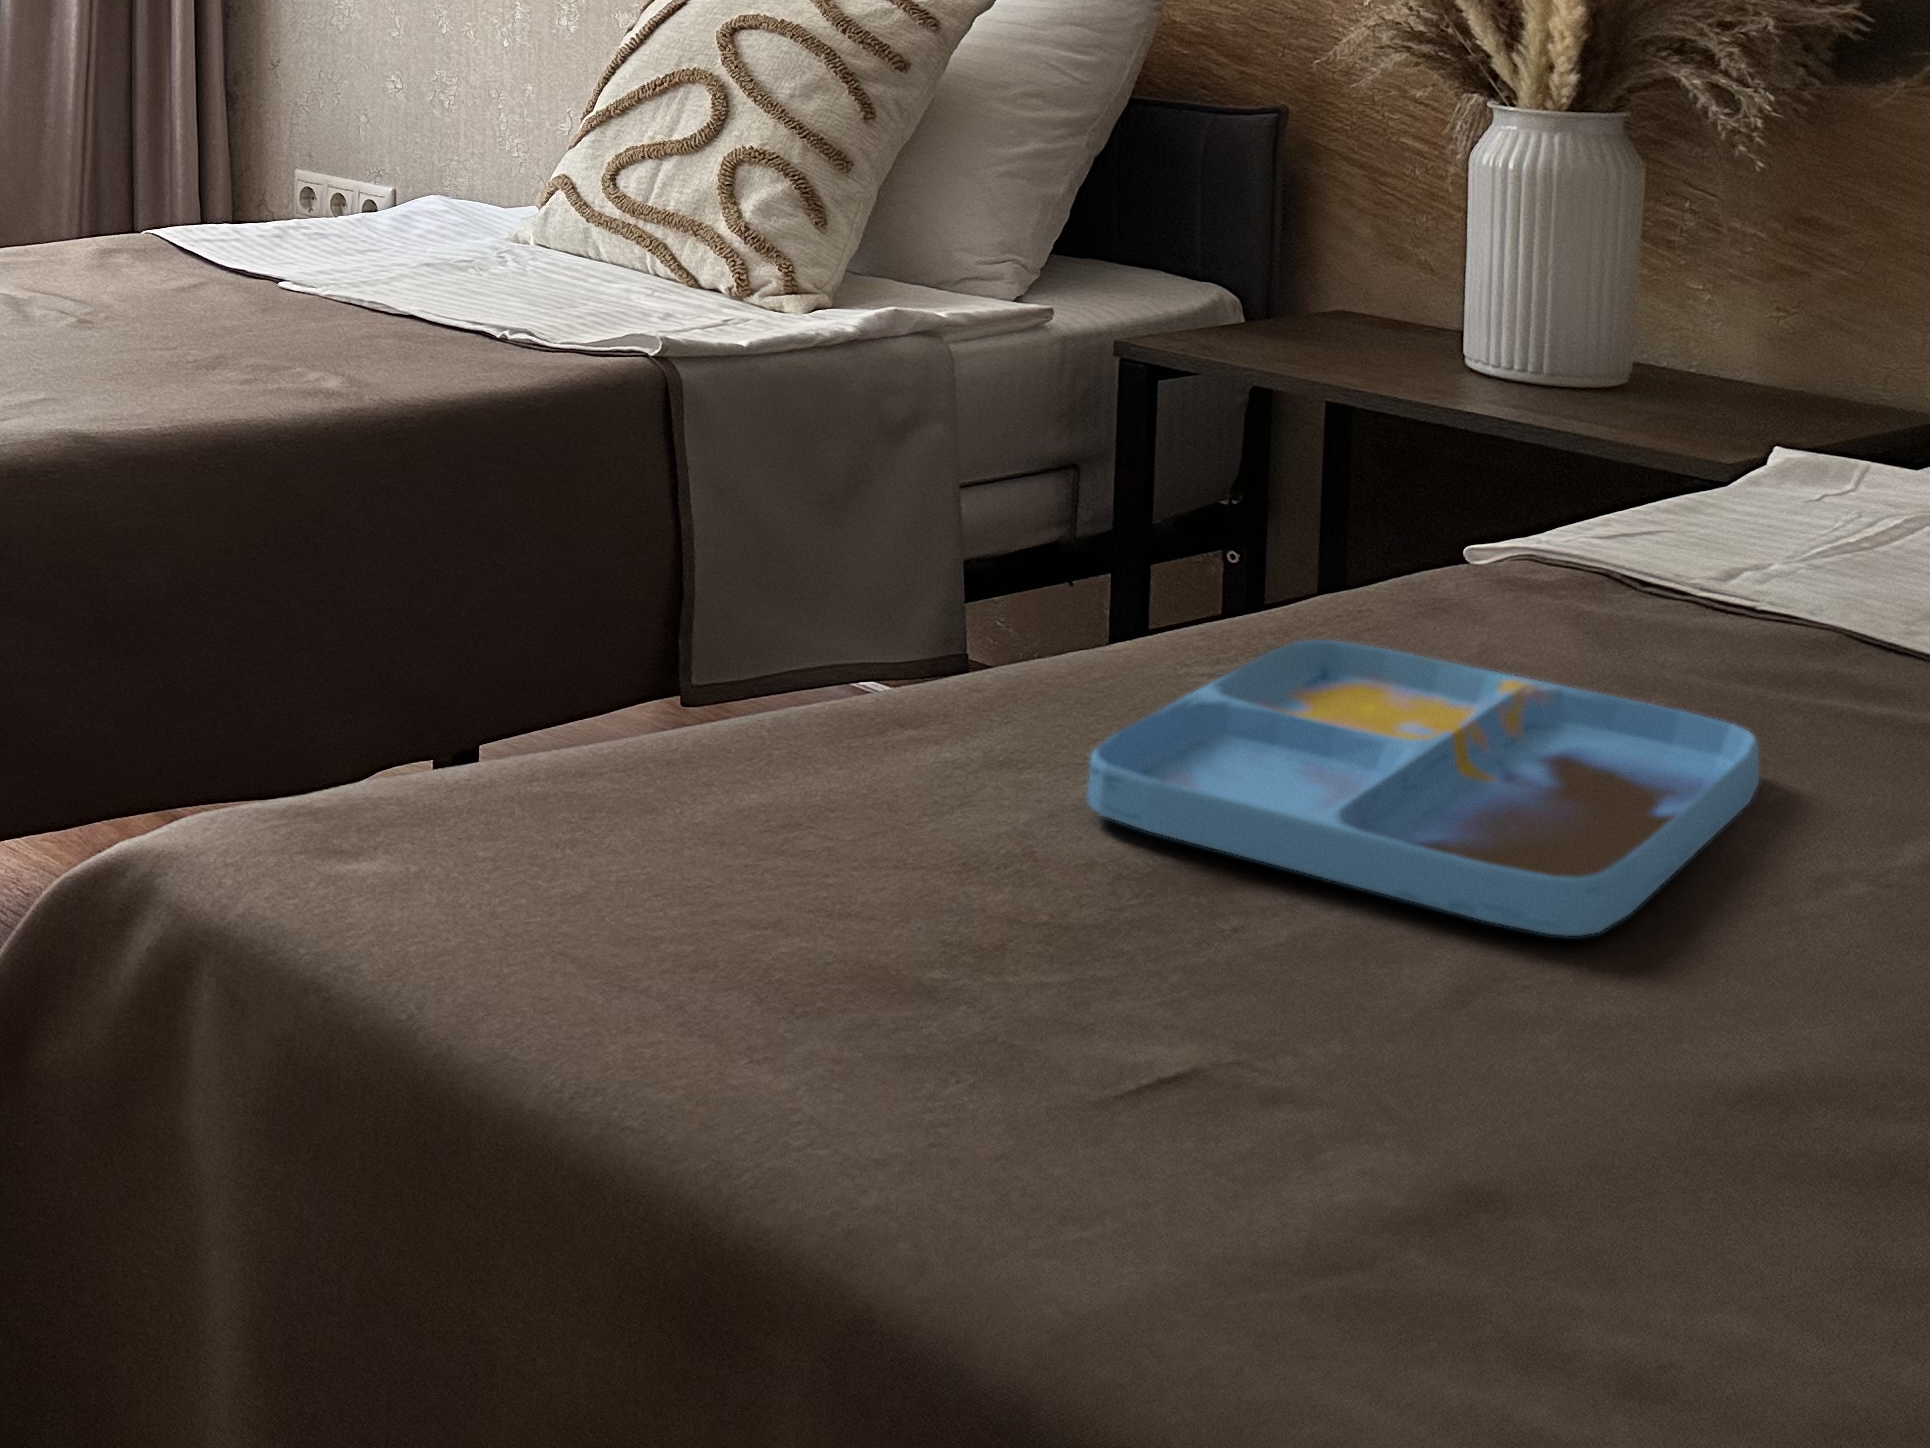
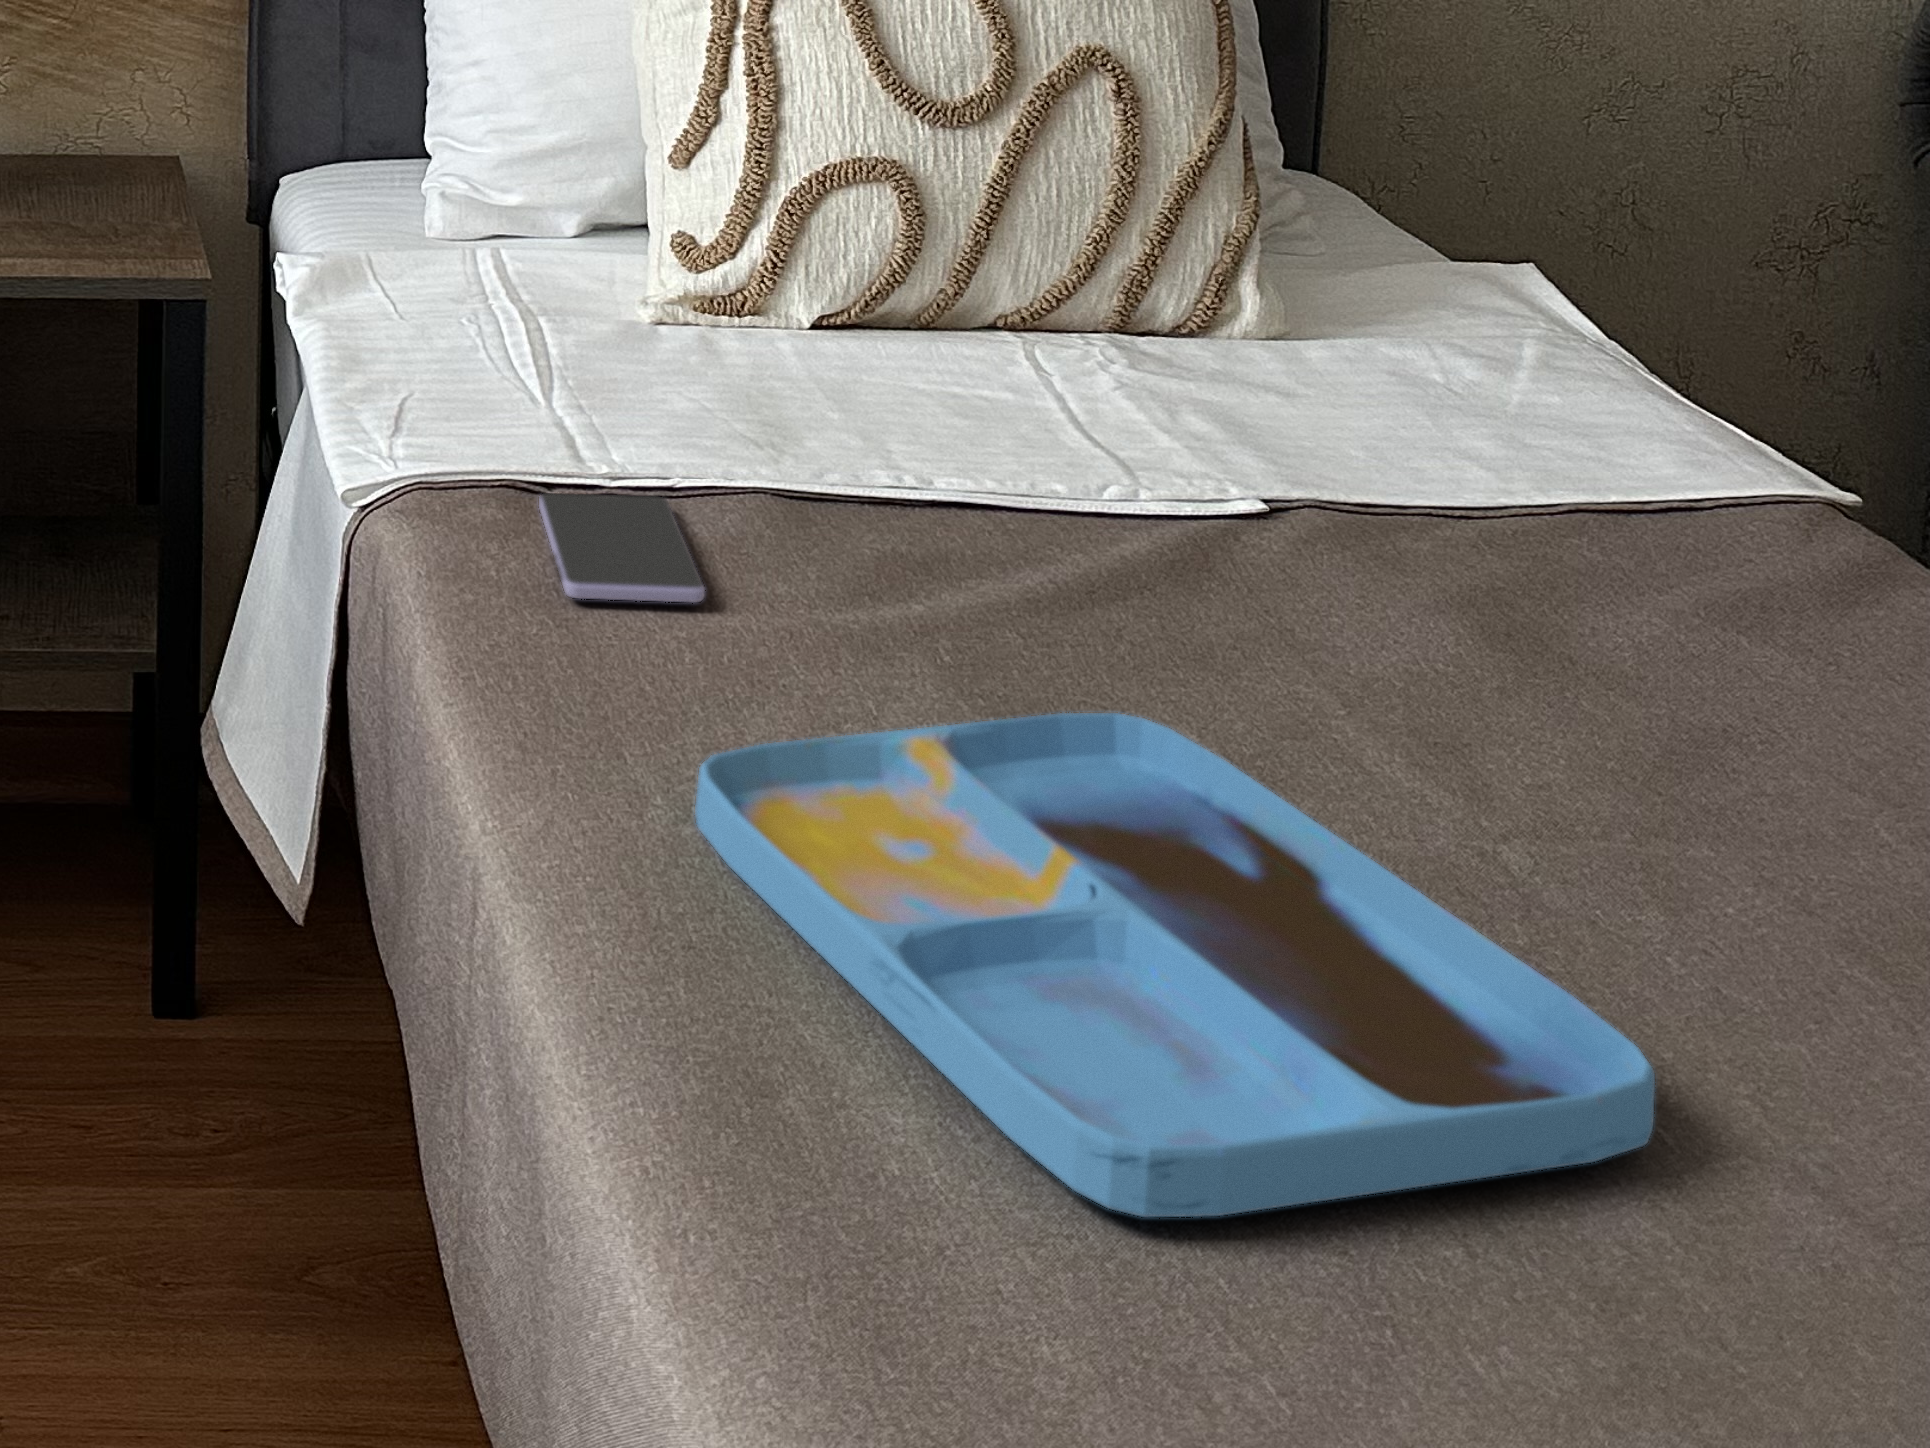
smartphone: none [1509,575,1752,637] -> present [539,493,705,603]

